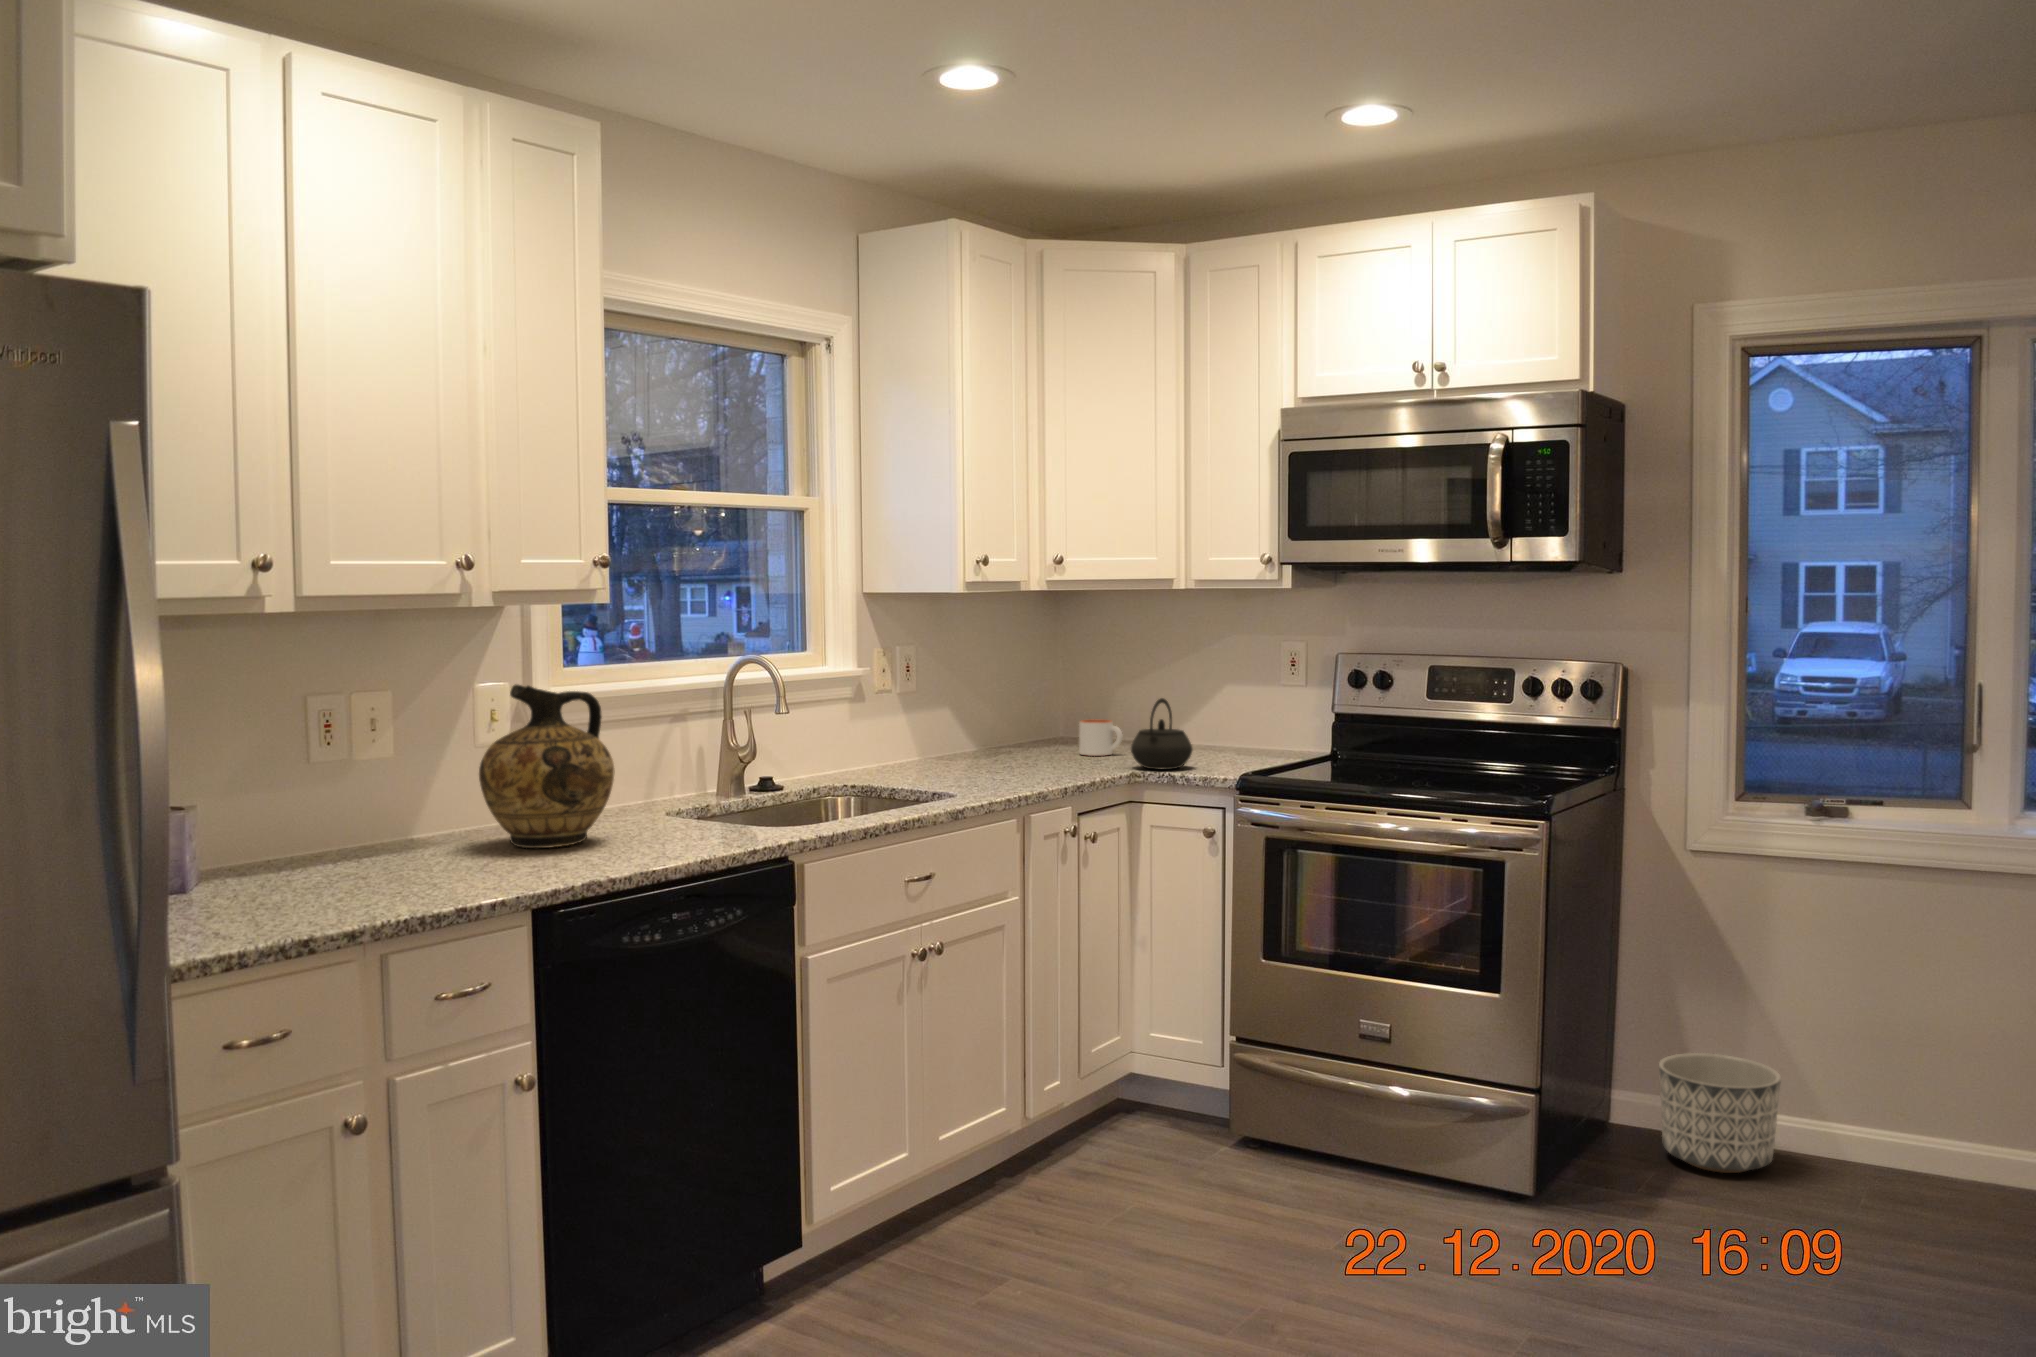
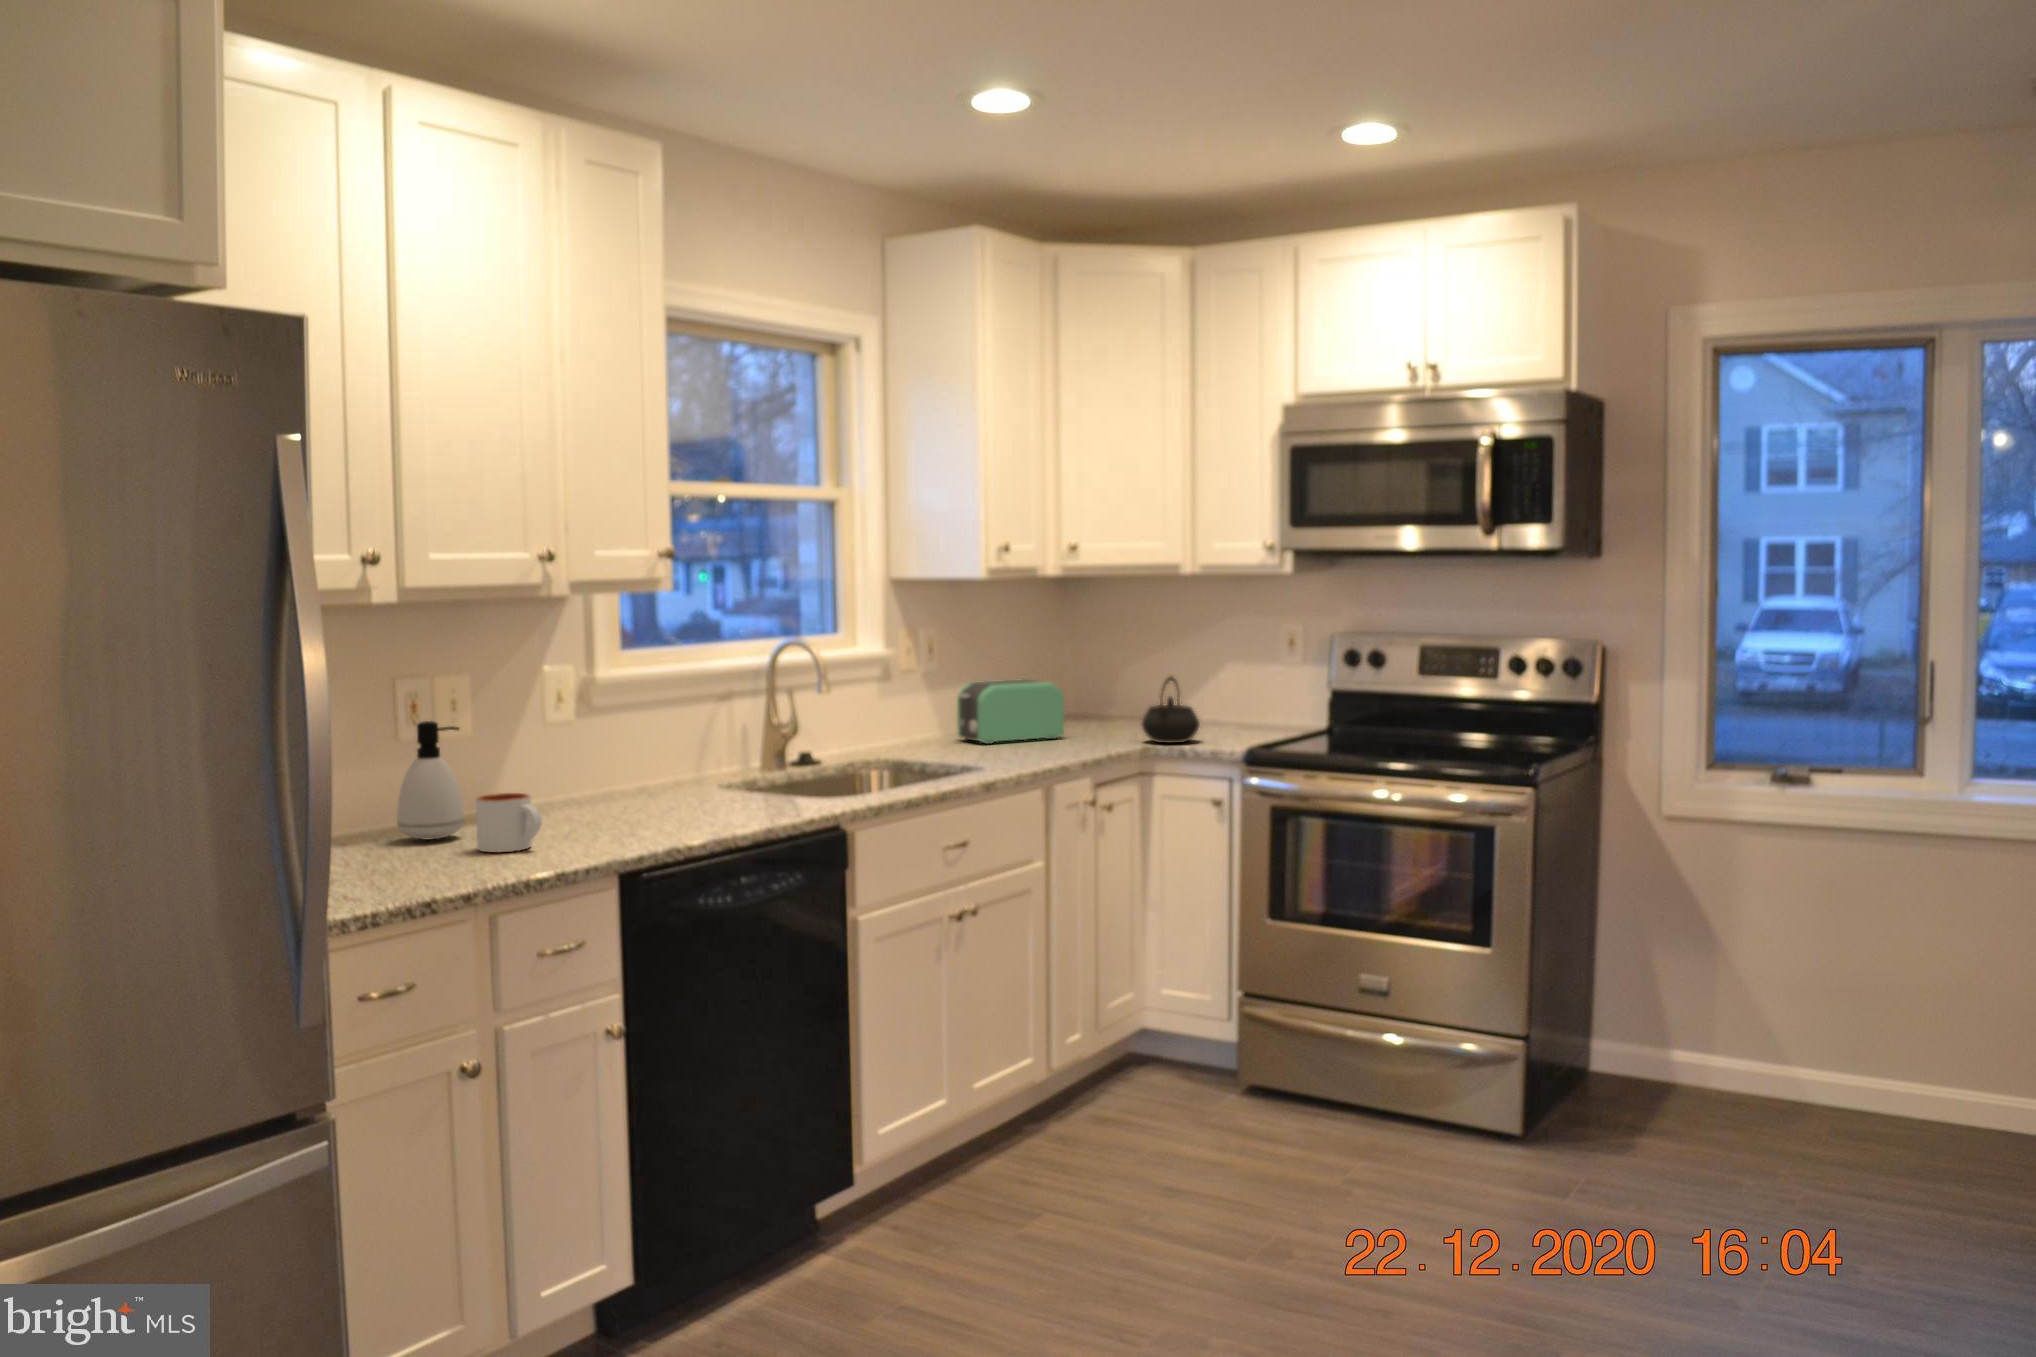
ceramic jug: present [479,684,615,848] -> none [554,669,677,819]
toaster: none [936,700,1049,769] -> present [957,679,1064,744]
mug: present [1079,719,1123,756] -> present [476,793,542,853]
soap dispenser: none [300,740,374,868] -> present [397,721,464,840]
planter: present [1659,1053,1781,1173] -> none [1635,1003,1748,1112]

